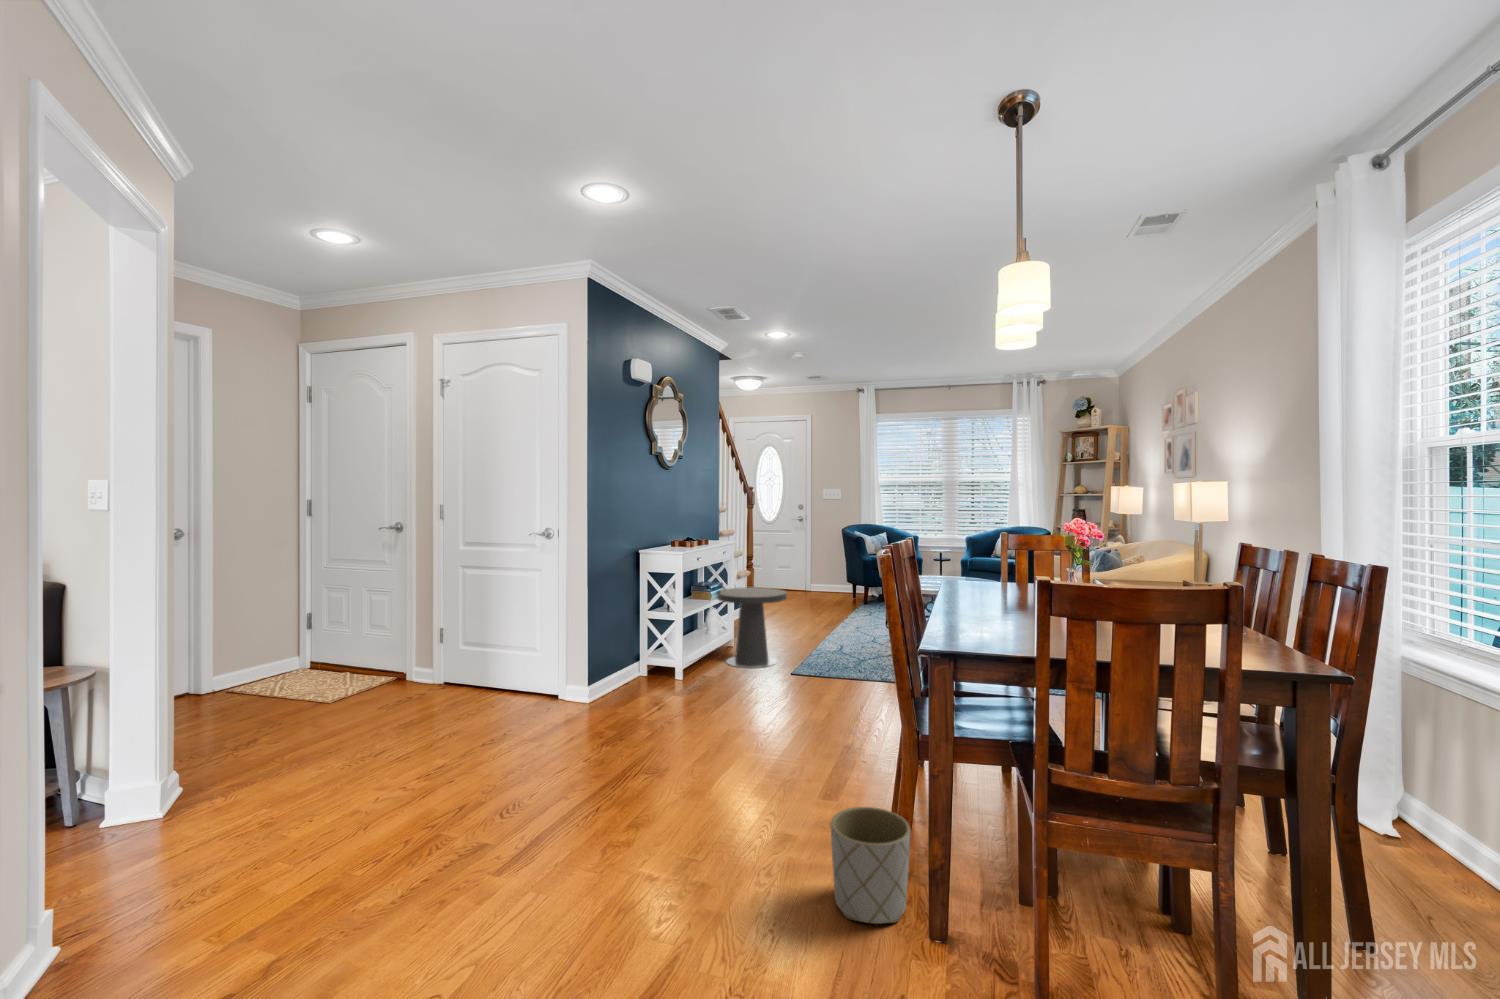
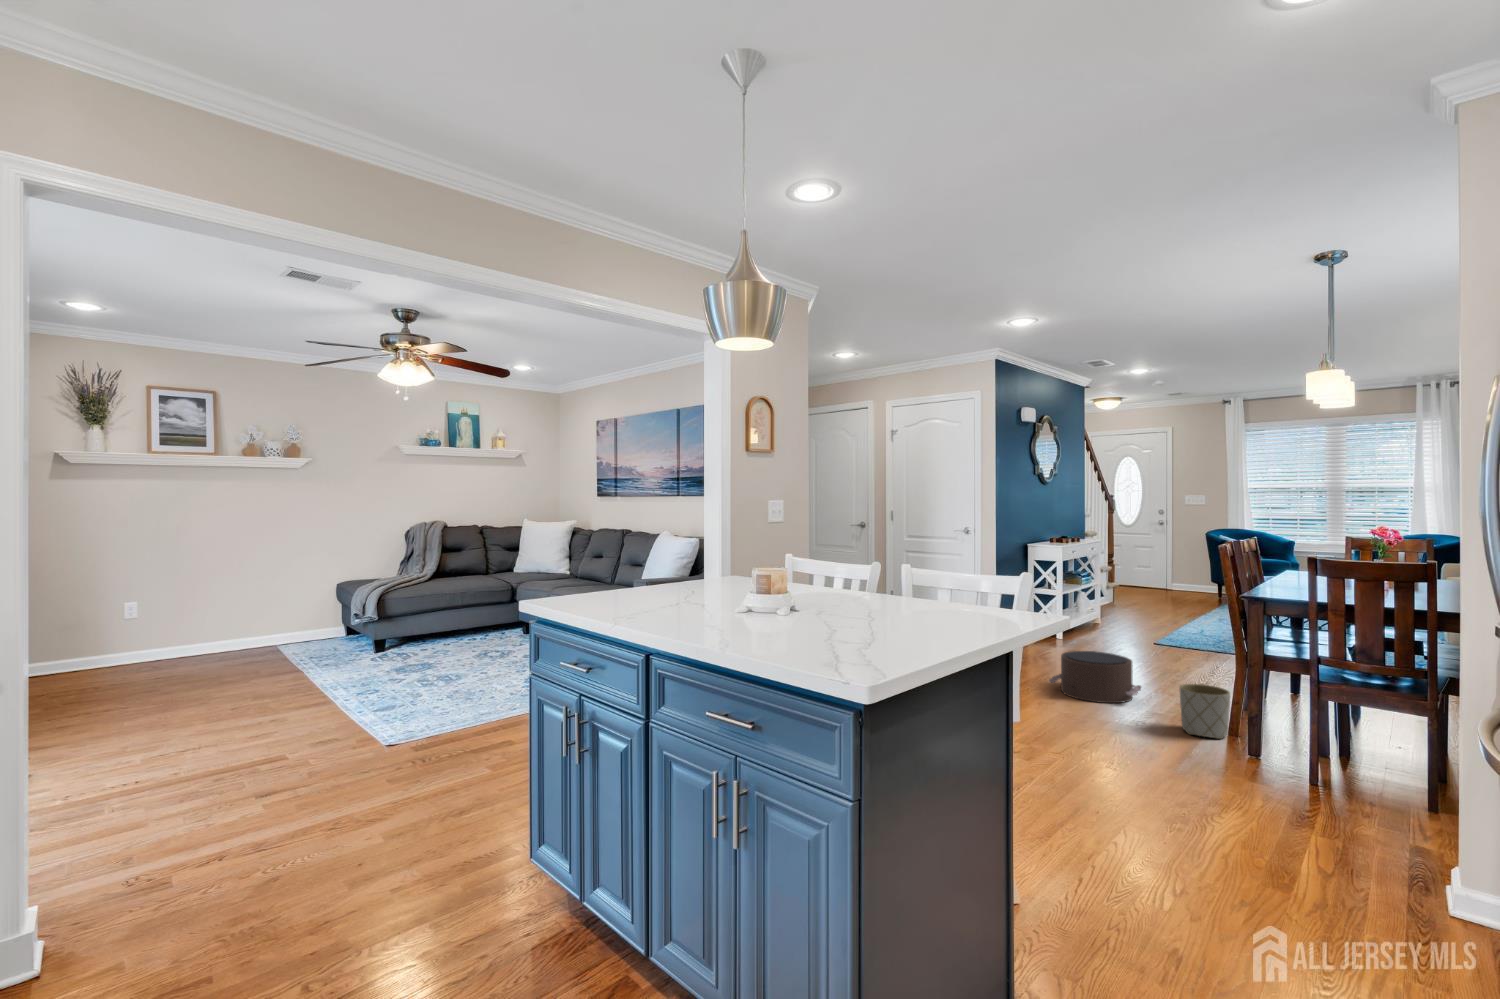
side table: present [717,587,787,668] -> none [1087,577,1149,638]
pouf: none [626,731,773,839] -> present [1049,651,1141,703]

